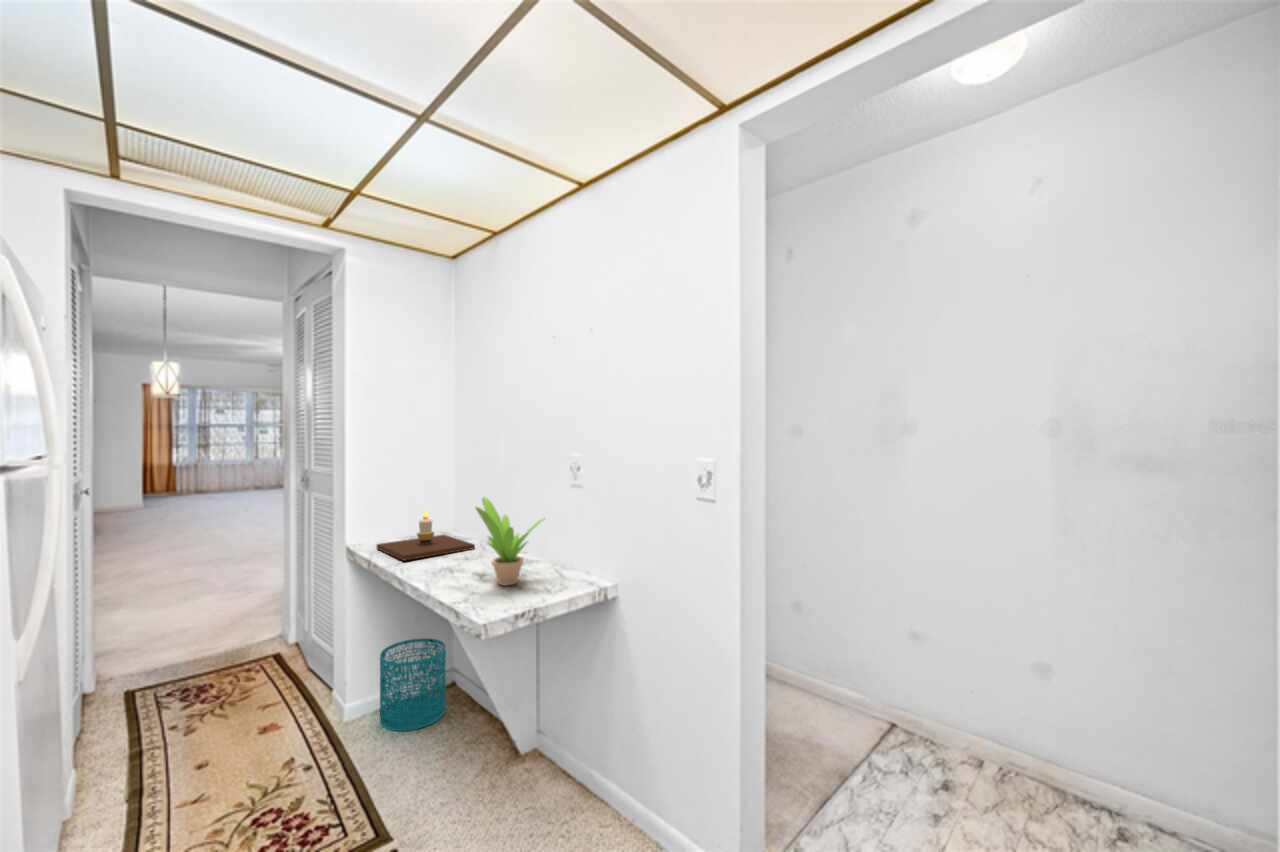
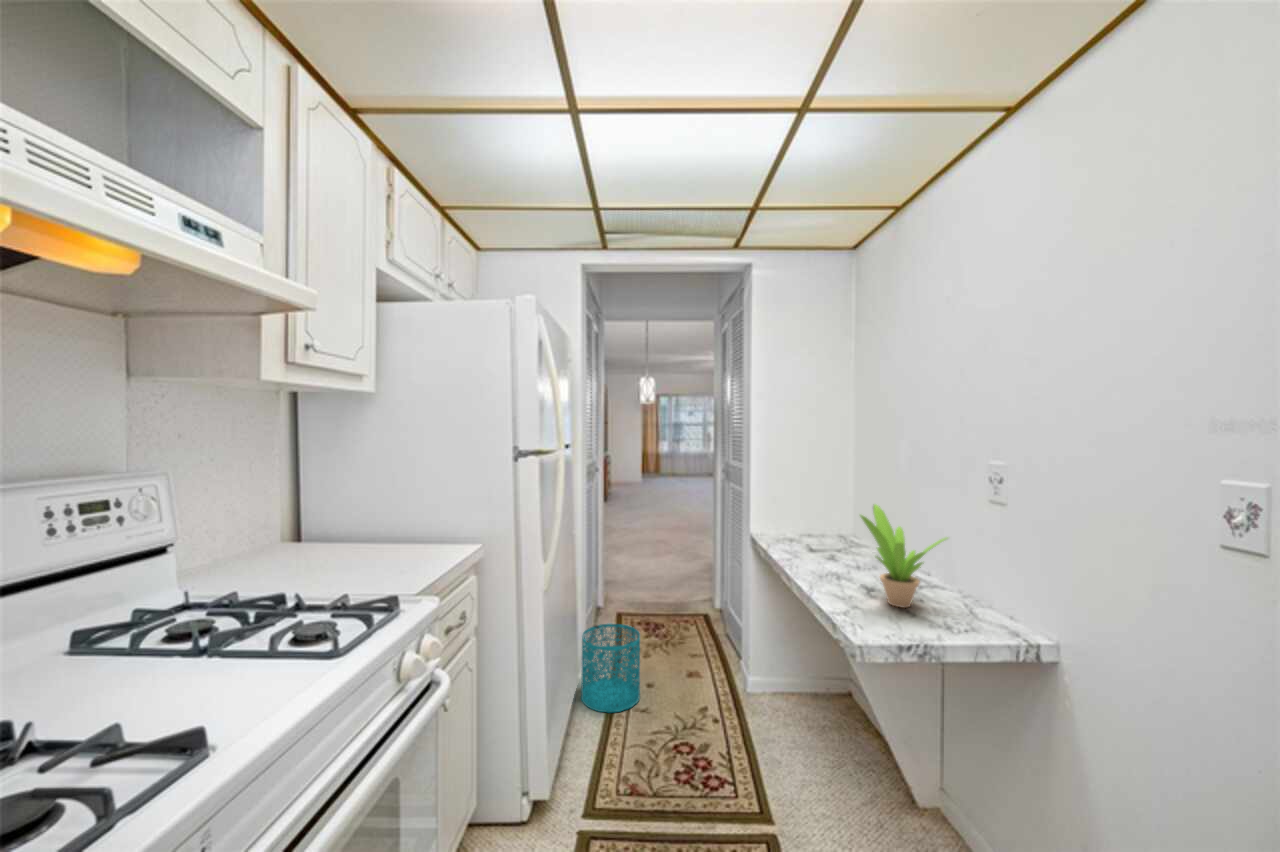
candle: present [376,510,475,561] -> none [776,509,871,557]
wastebasket: present [380,638,446,731] -> present [581,624,640,712]

